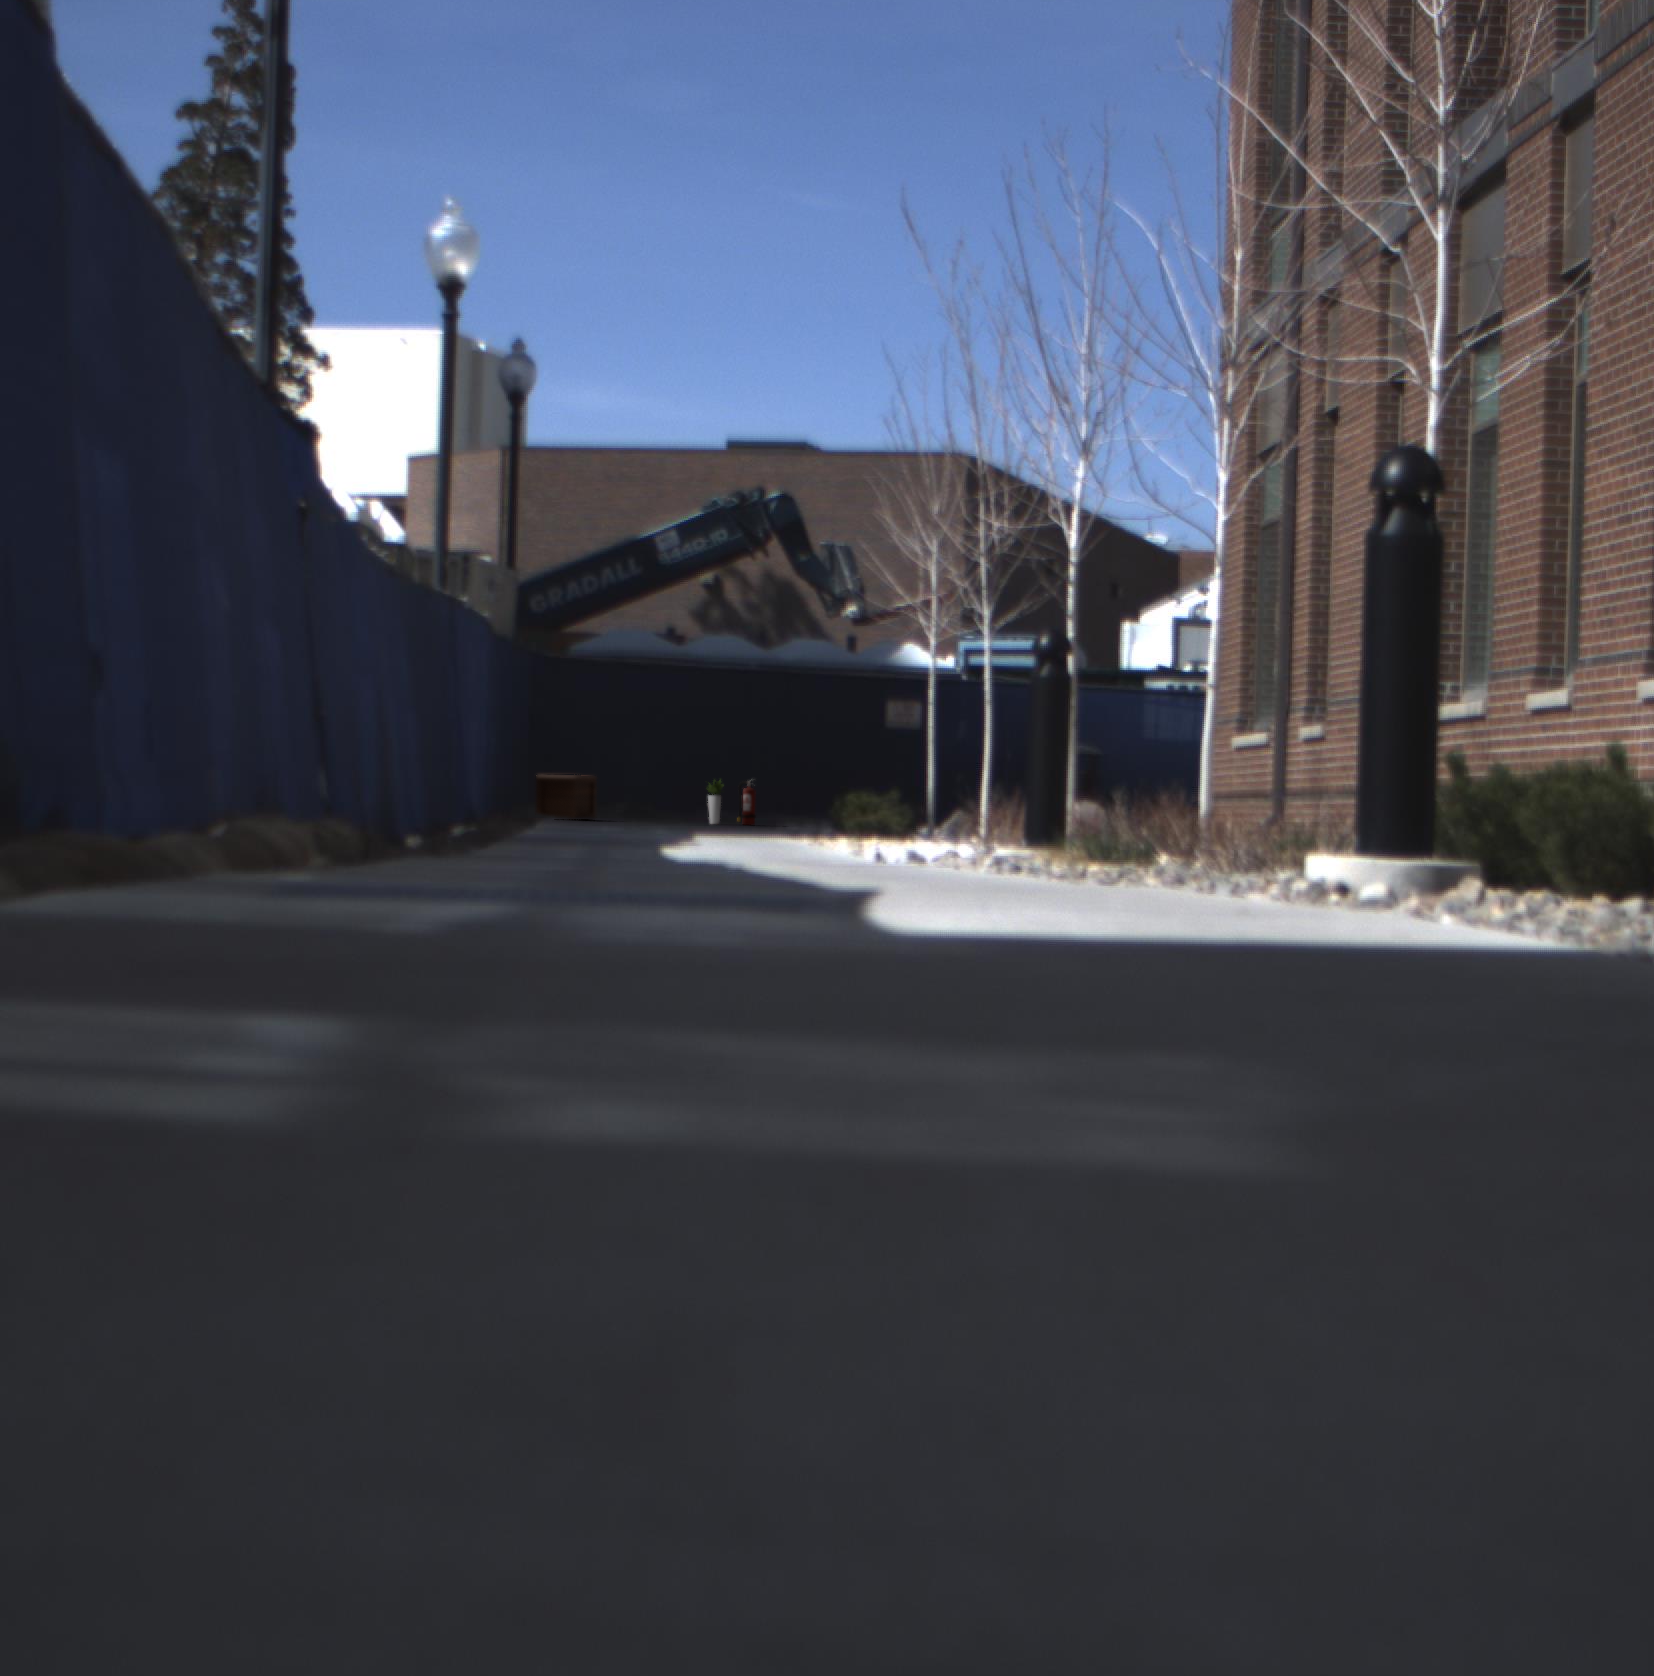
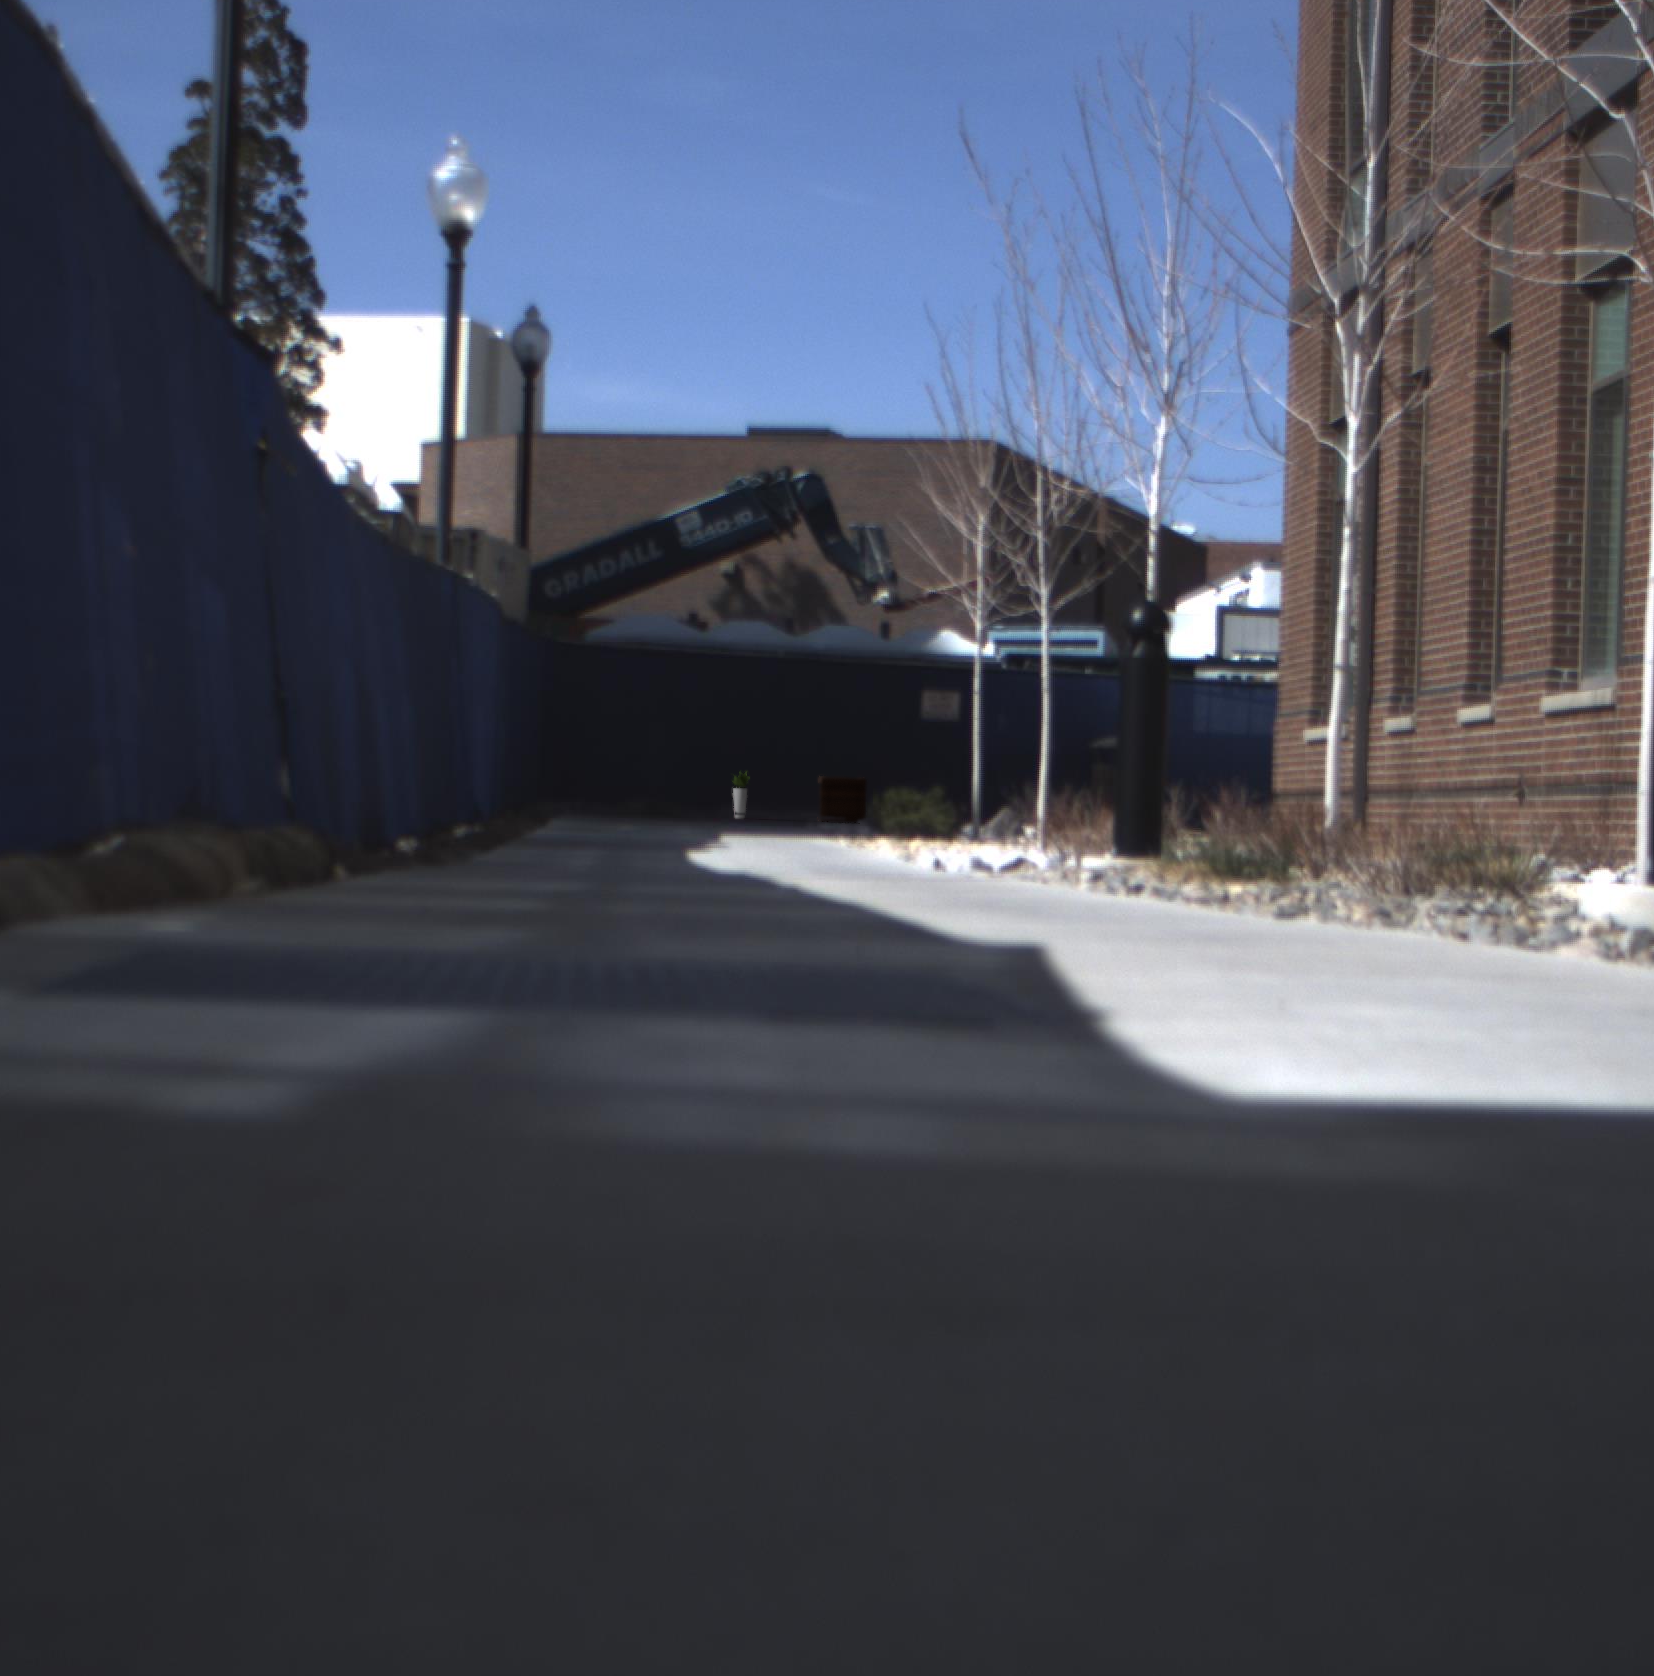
wooden crate: present [536,775,597,819] -> present [819,776,867,823]
fire extinguisher: present [738,780,756,825] -> none [764,771,784,820]

